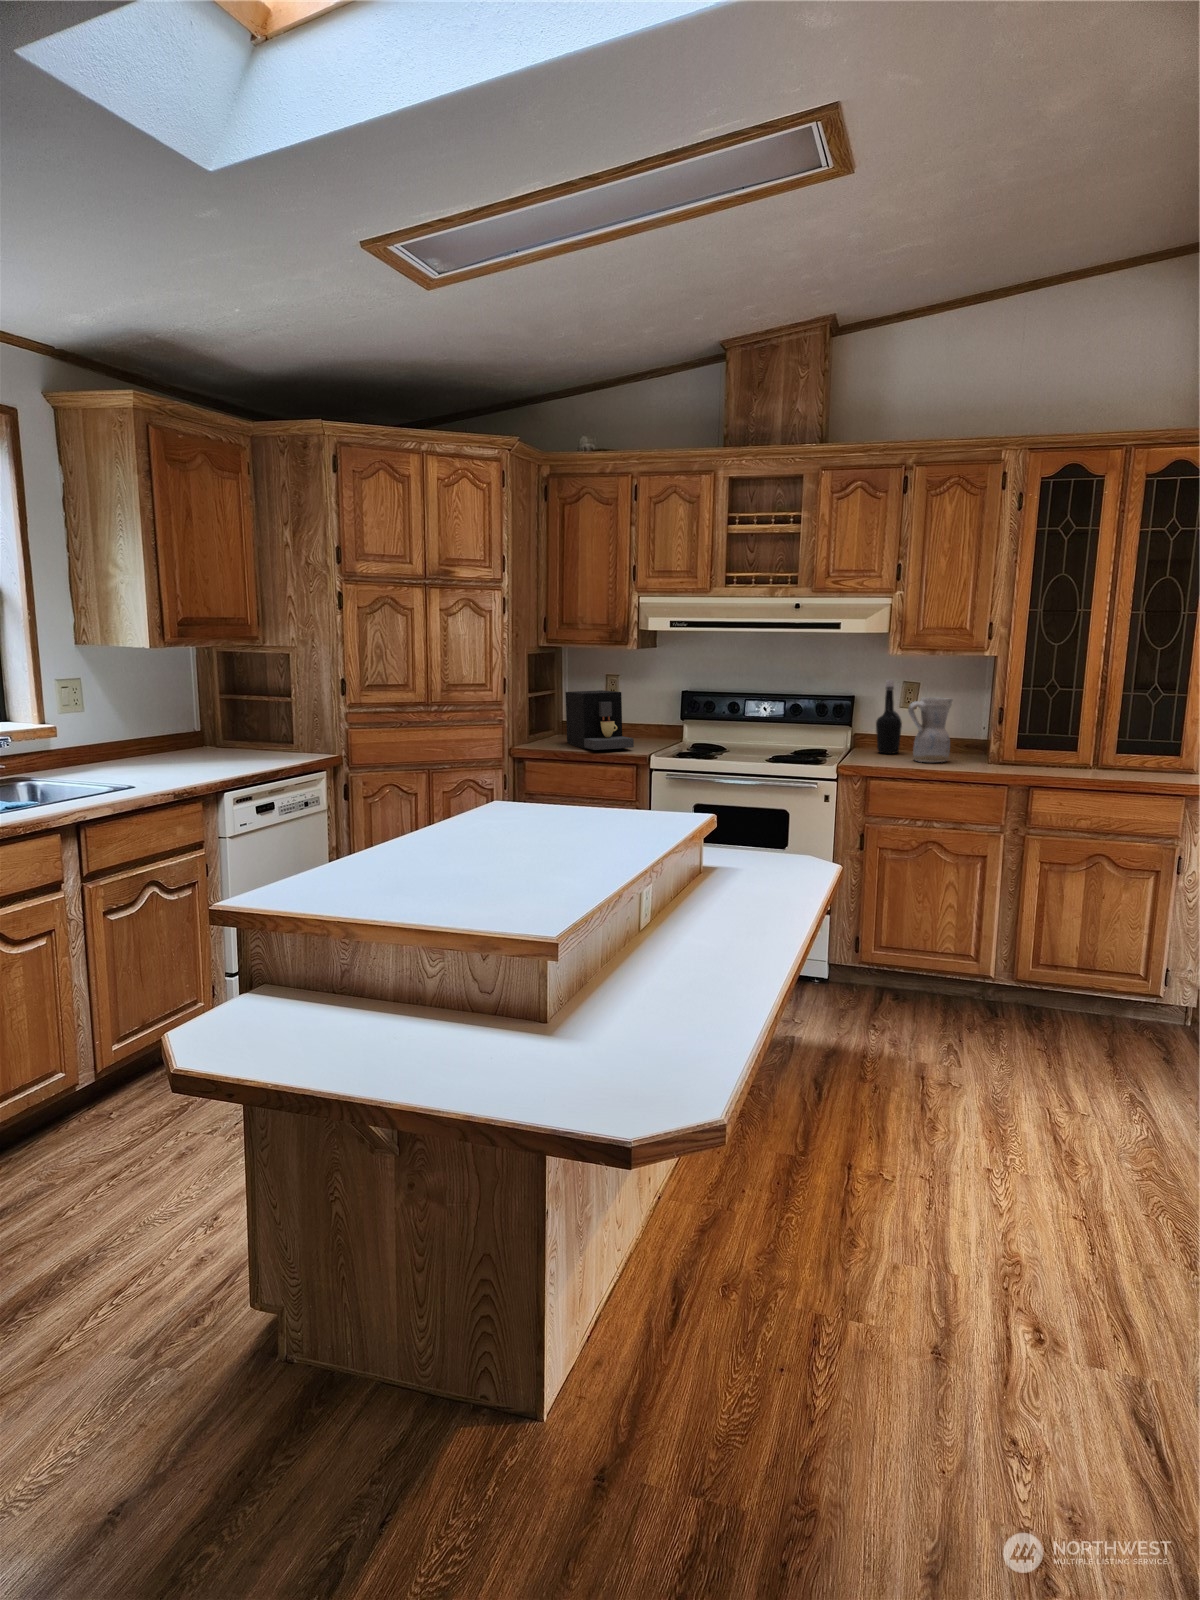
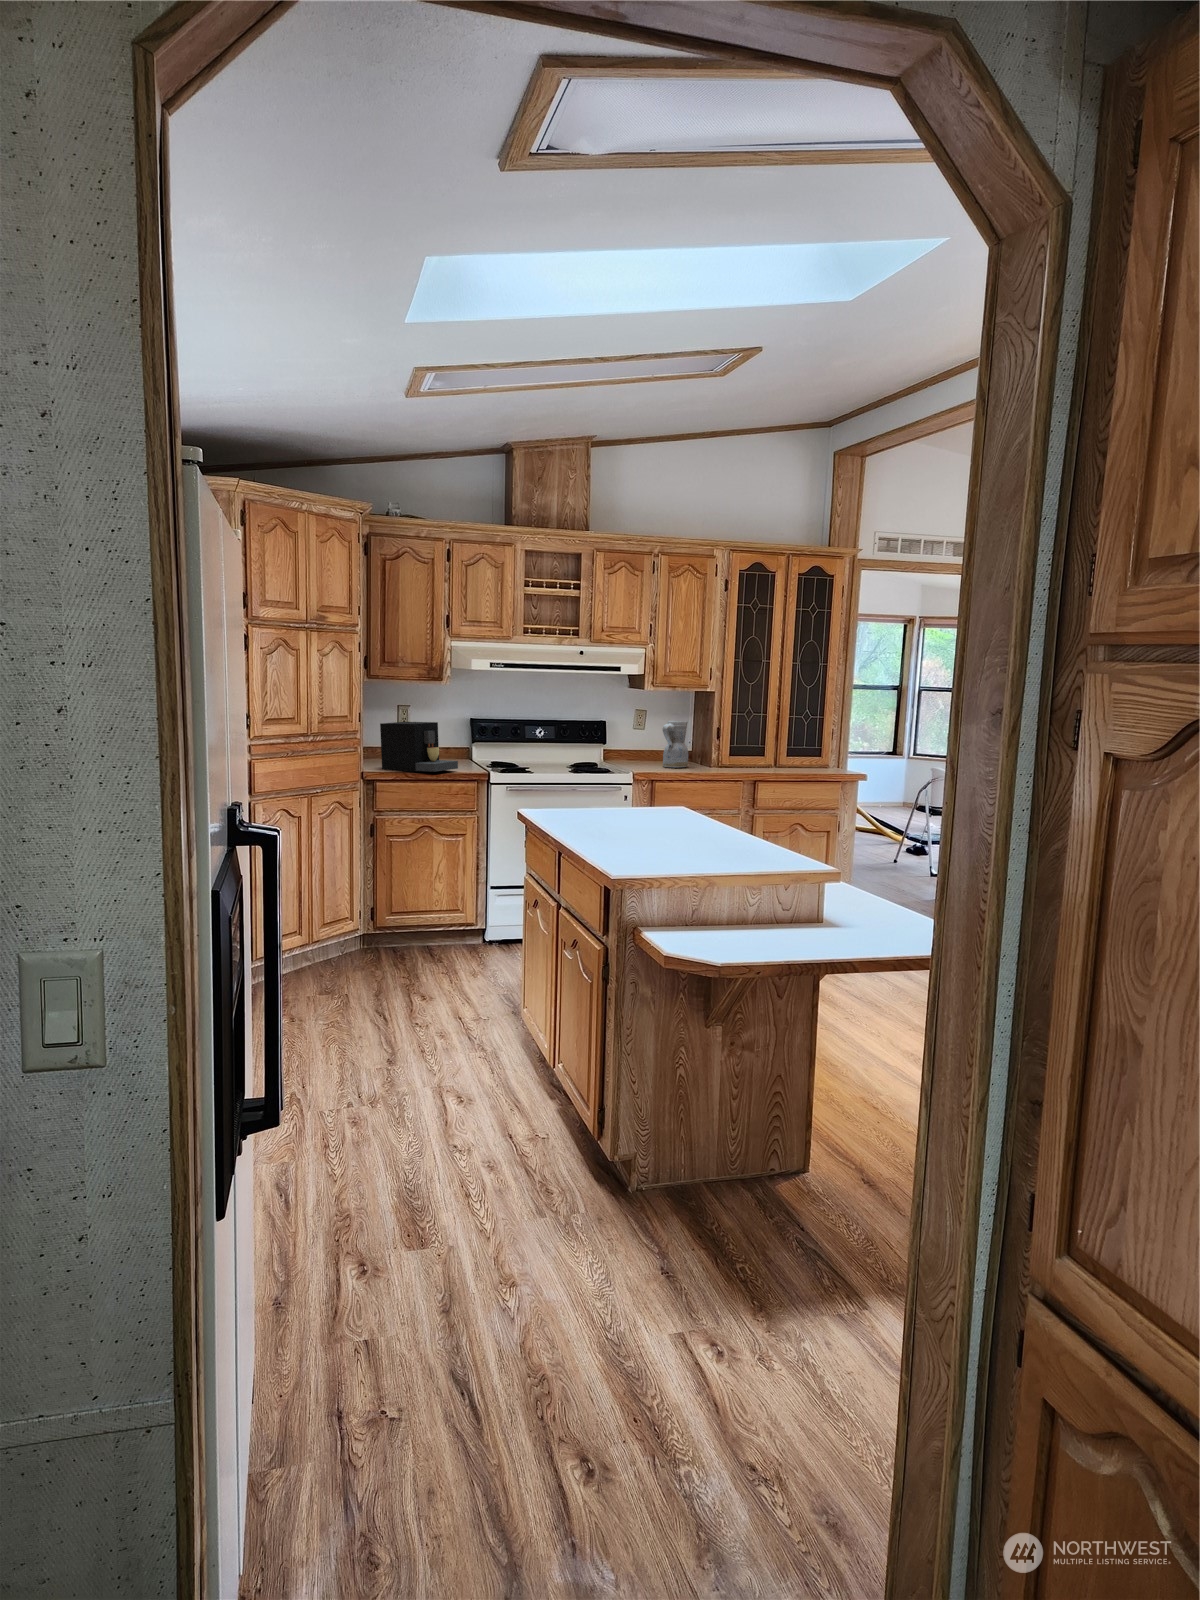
bottle: present [876,680,902,754] -> none [626,709,645,764]

